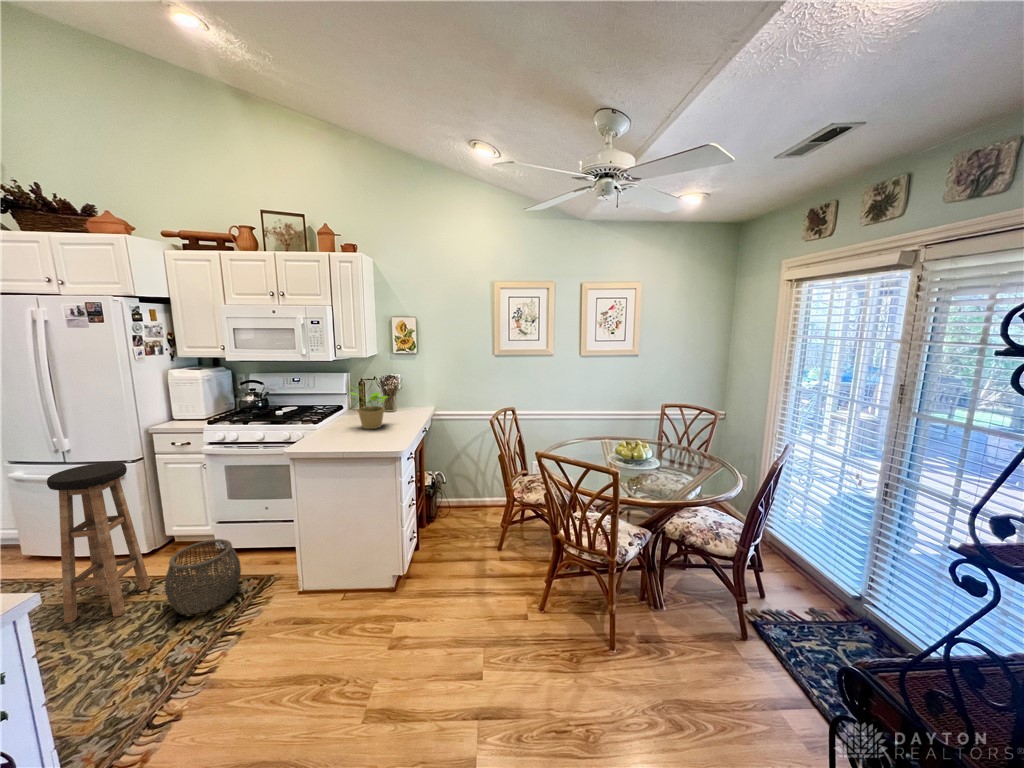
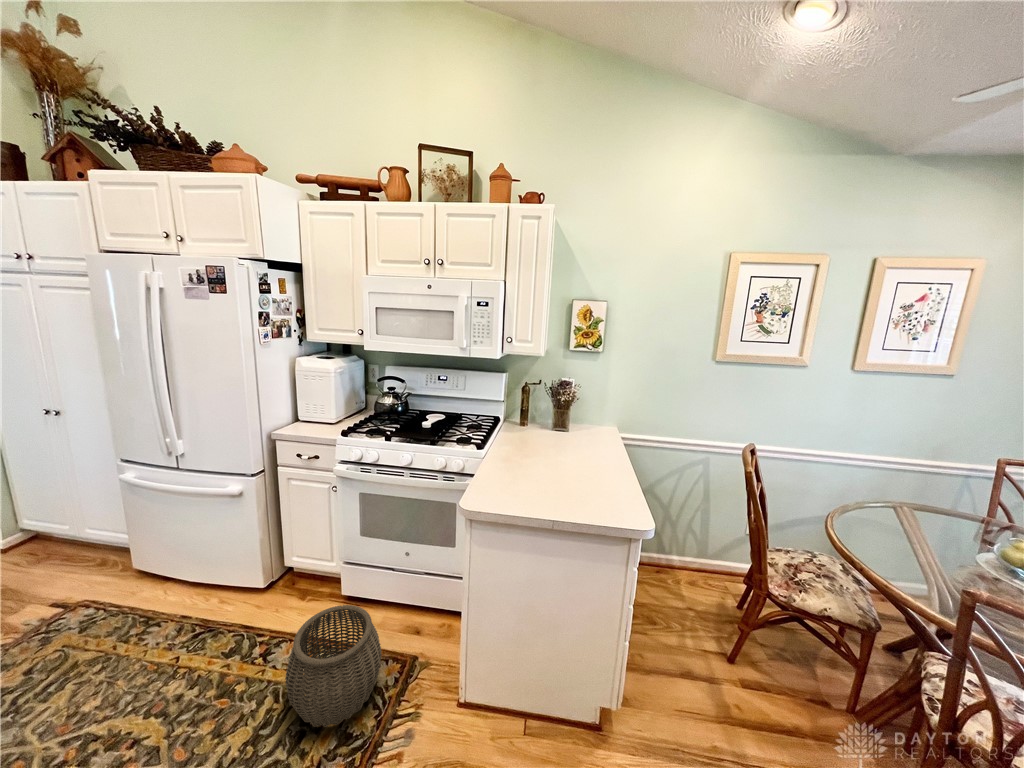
potted plant: present [350,386,387,429] -> none [532,400,588,467]
bar stool: present [47,462,150,623] -> none [145,487,267,706]

